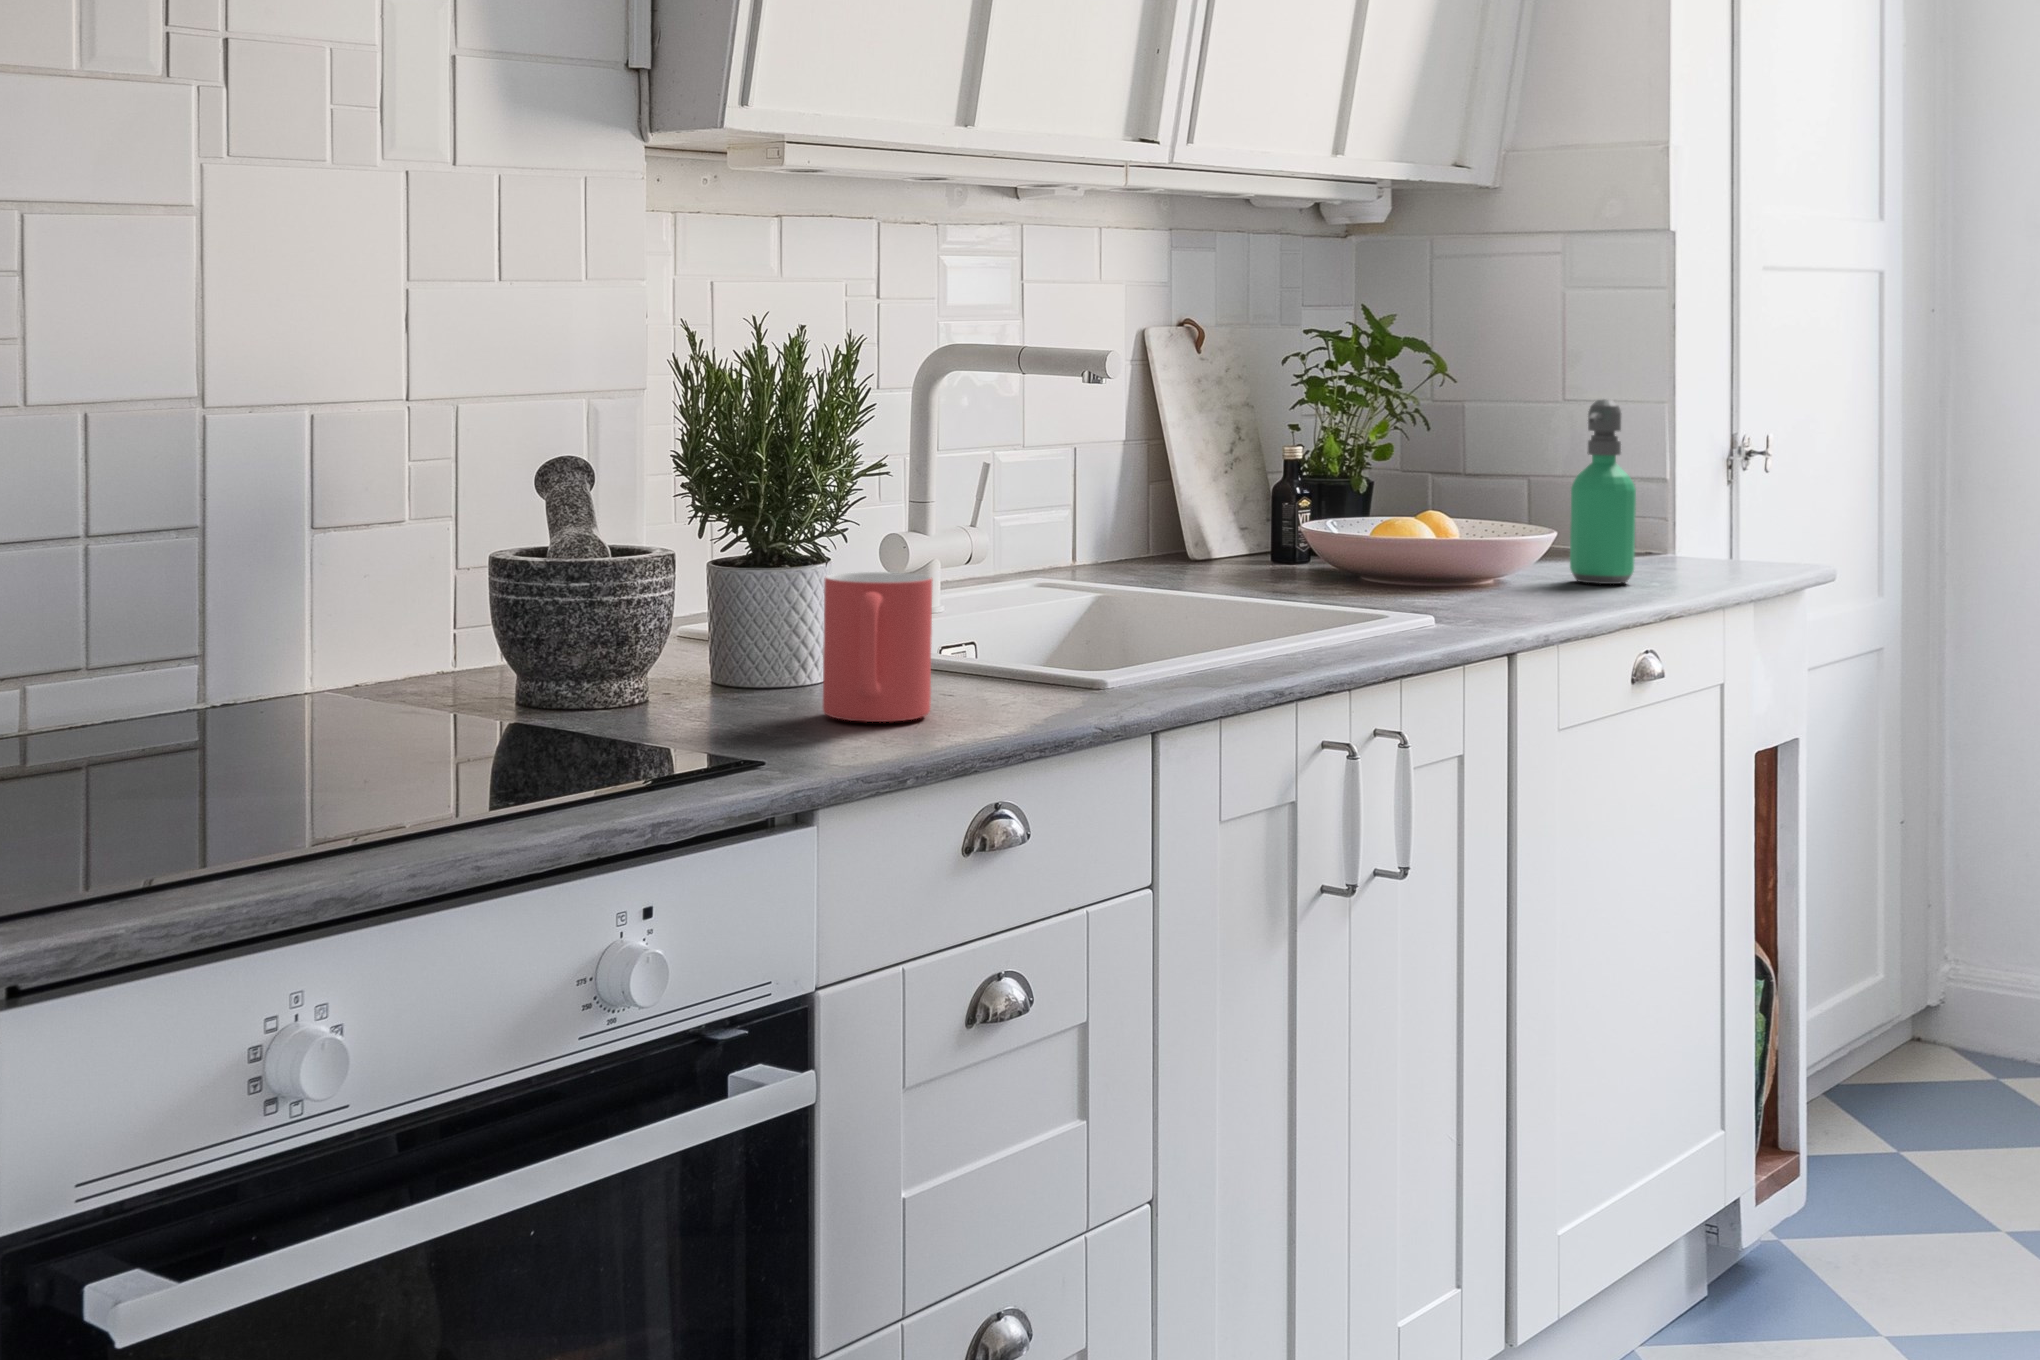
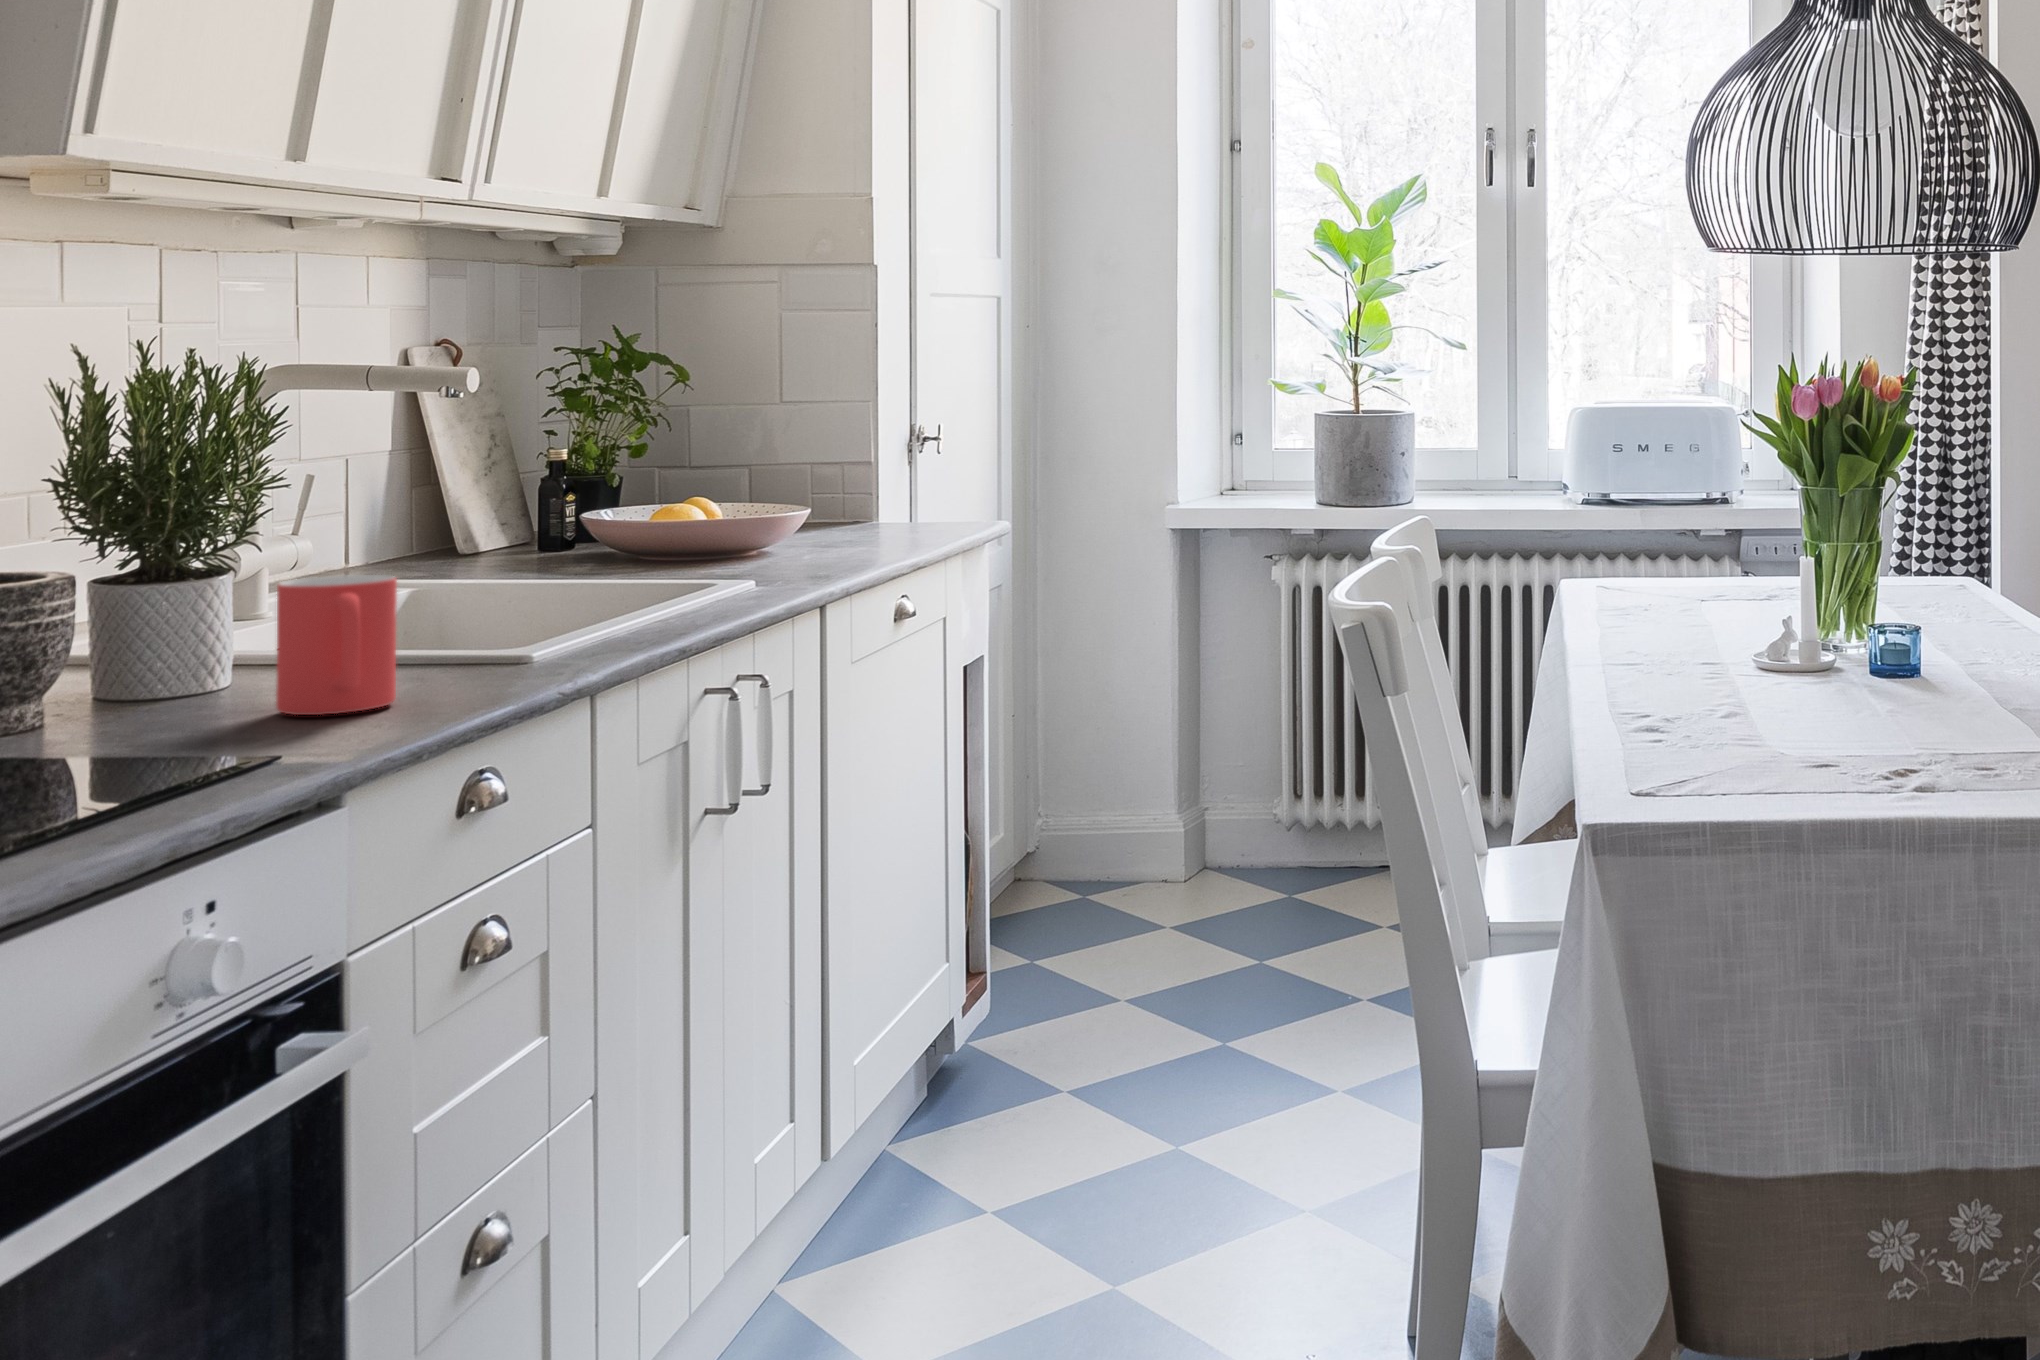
soap dispenser: present [1570,399,1636,584] -> none [826,398,881,546]

